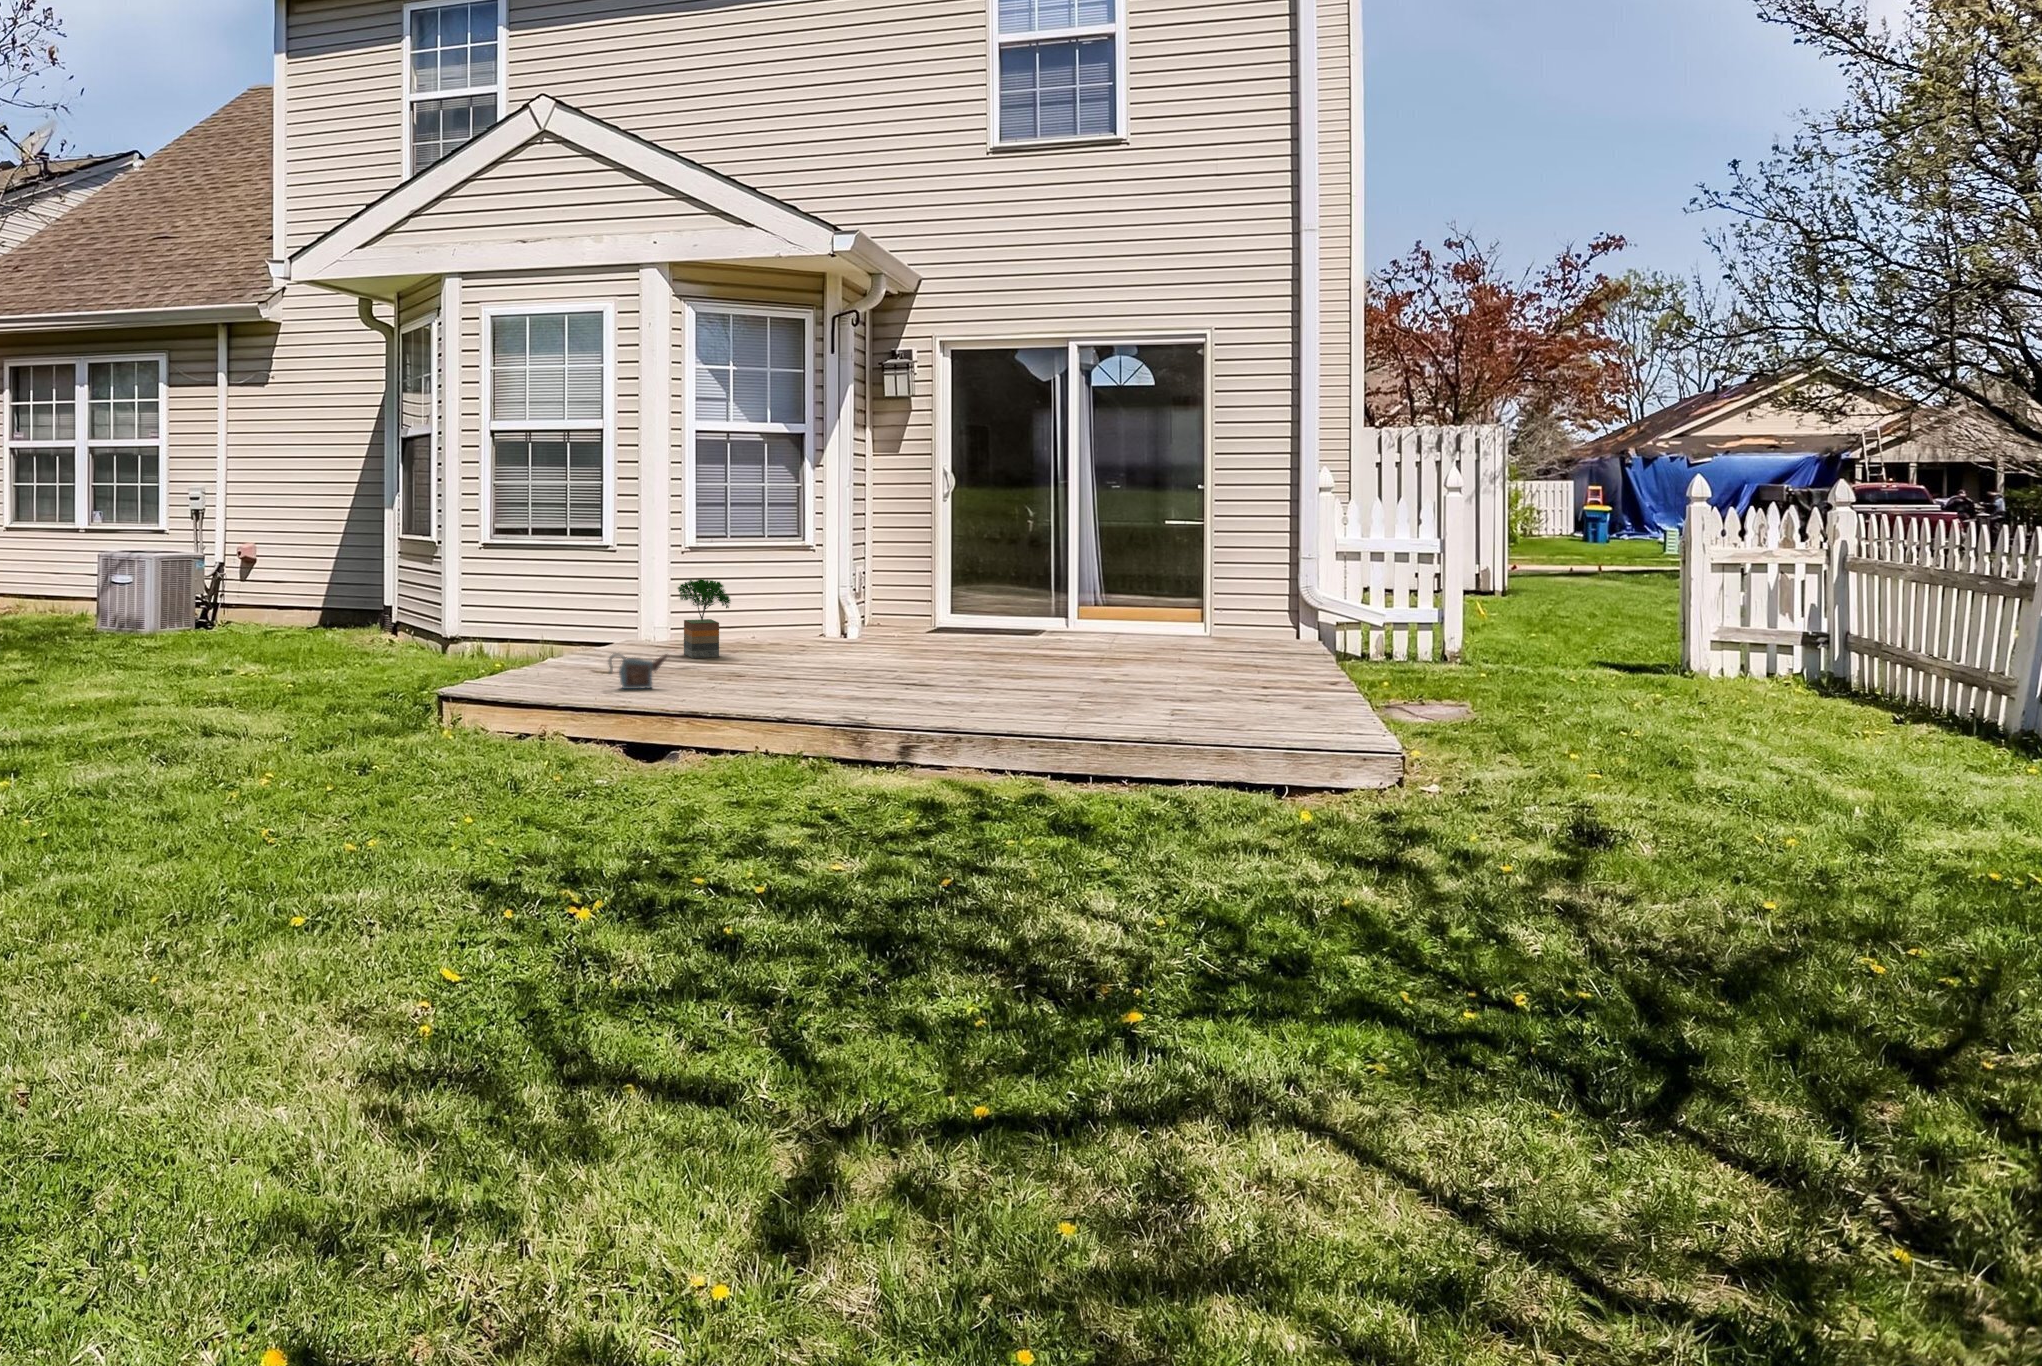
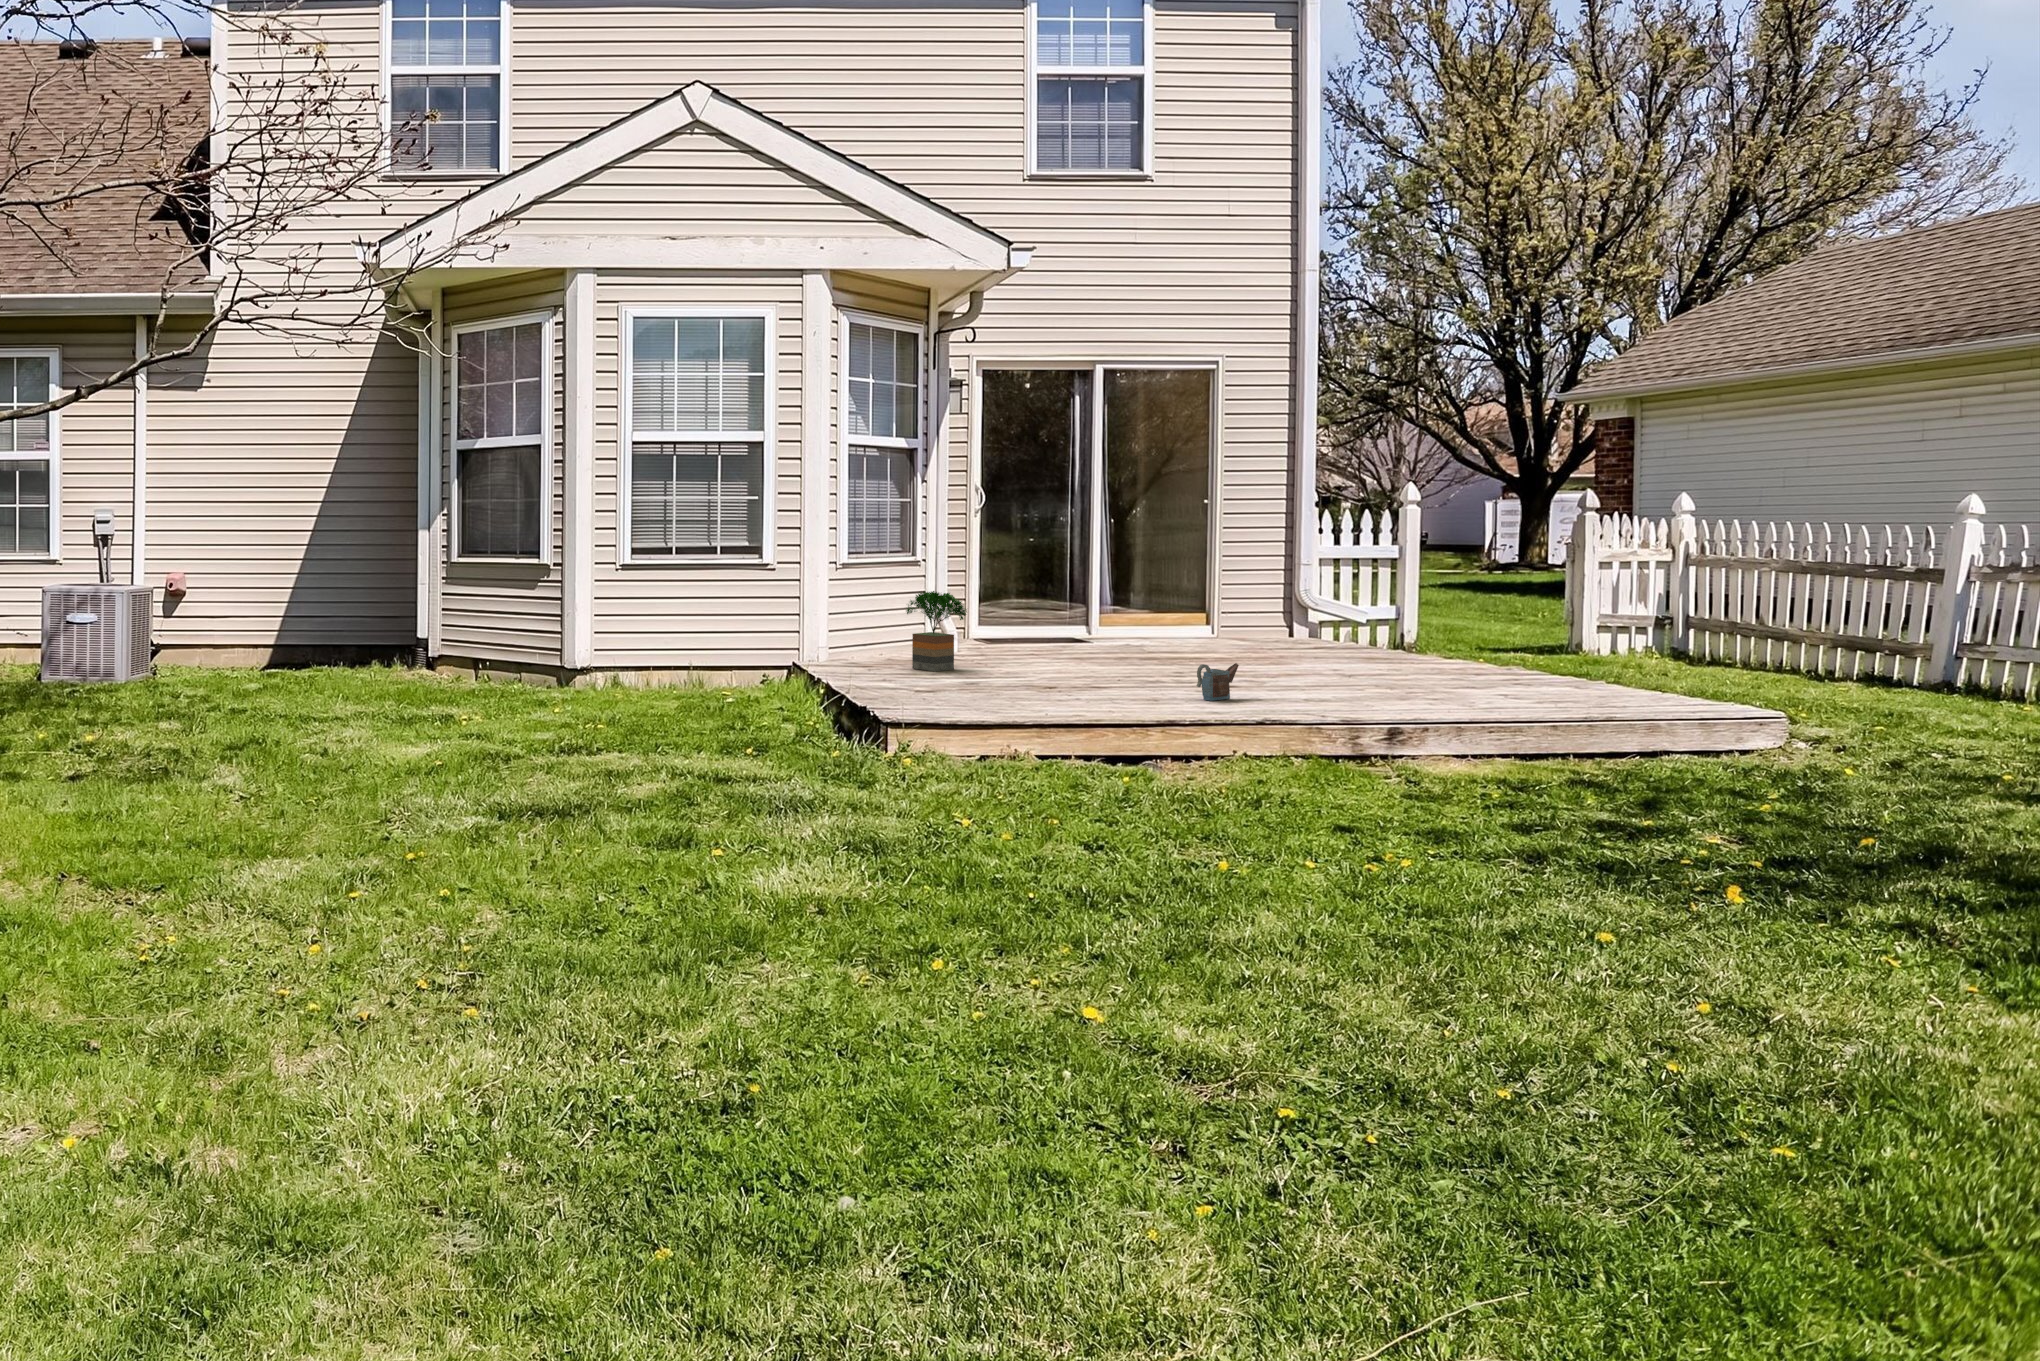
watering can: present [608,653,668,689] -> present [1197,663,1239,701]

